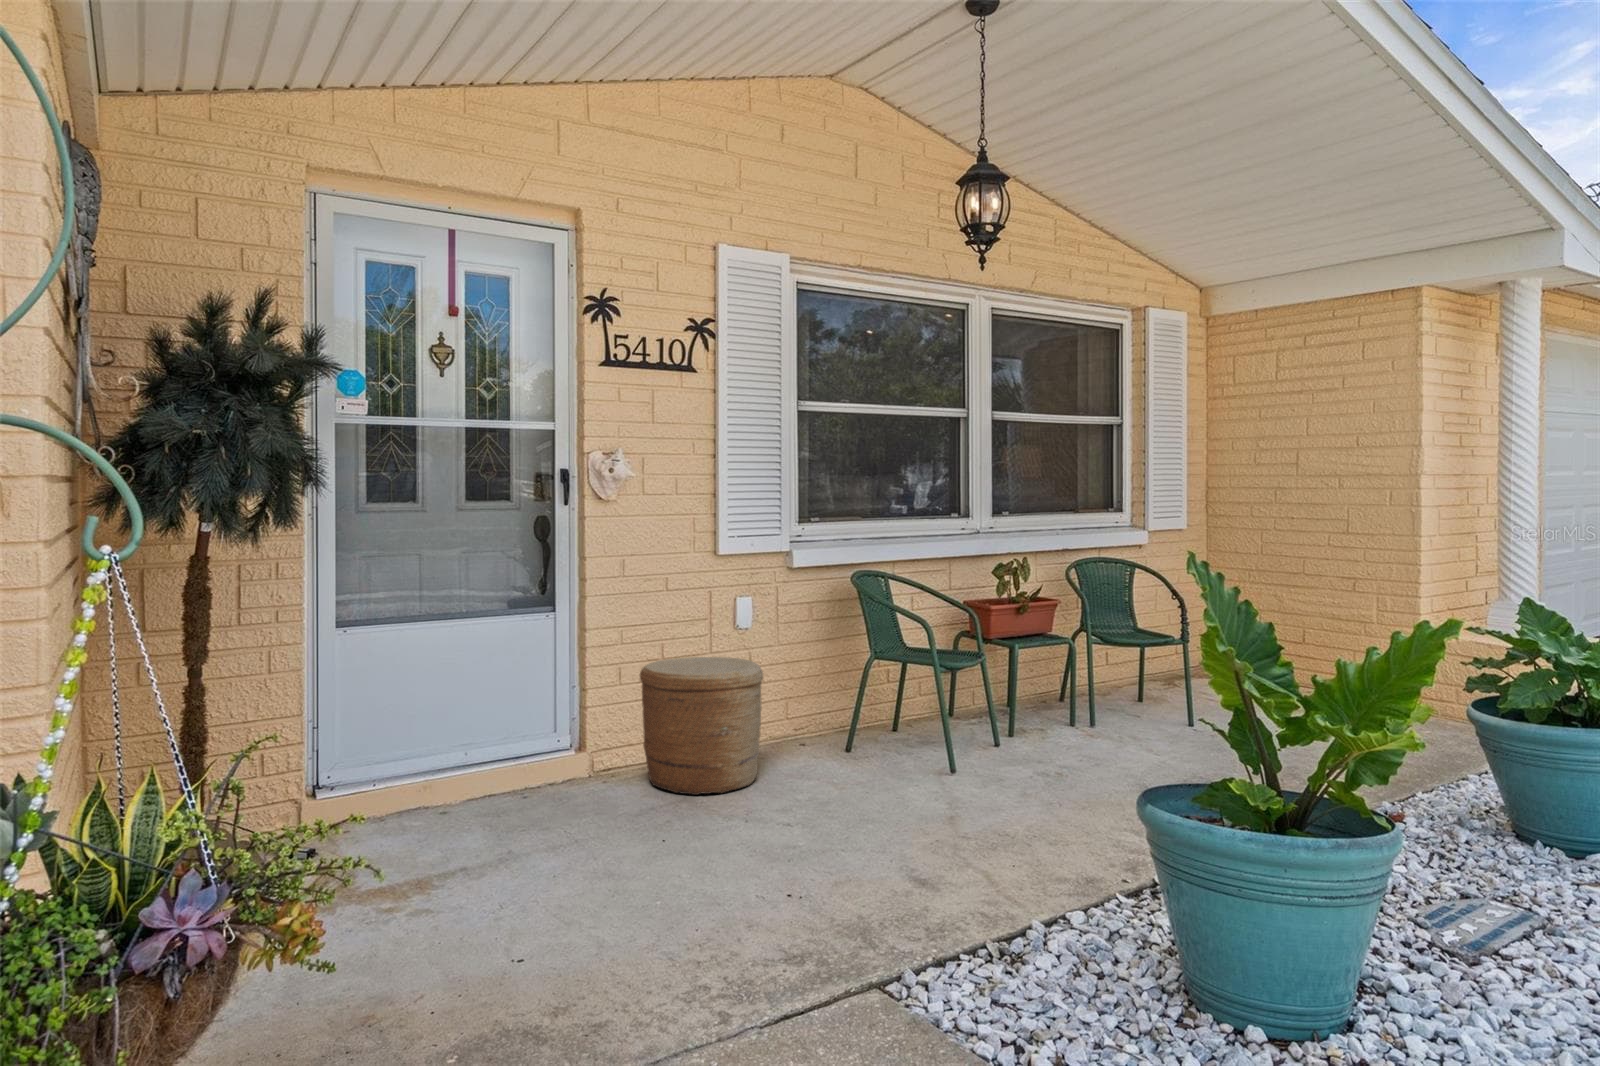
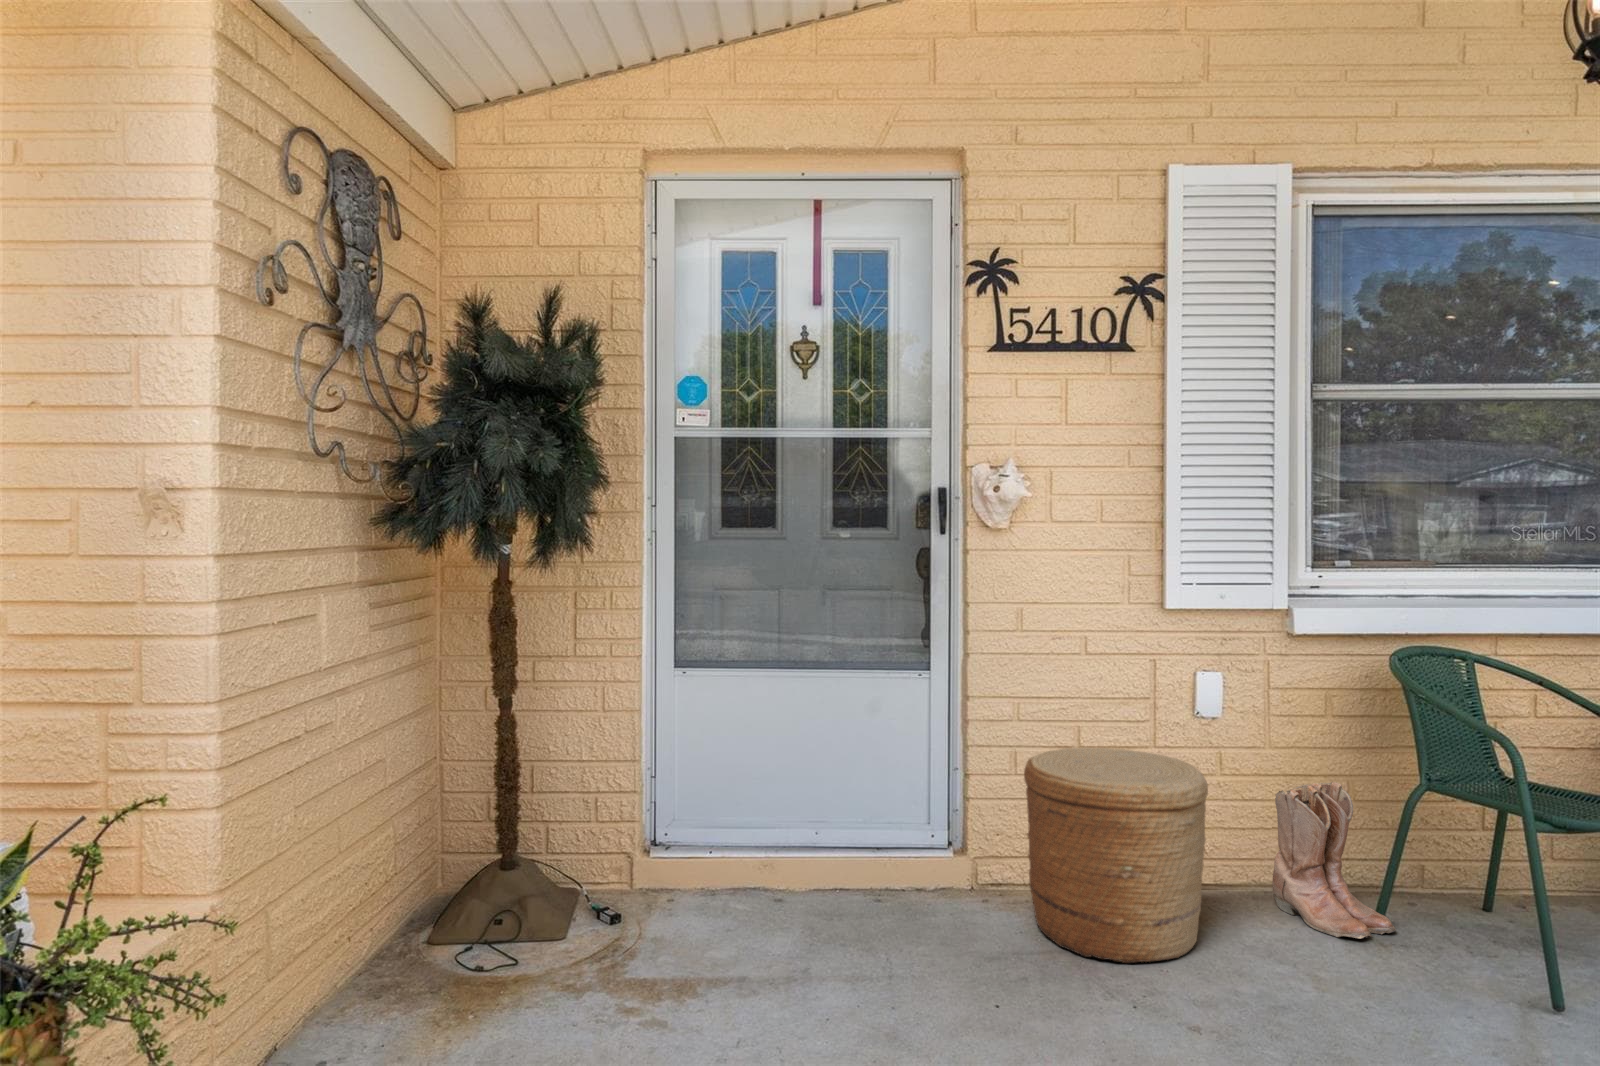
boots: none [784,665,857,760] -> present [1272,782,1396,939]

